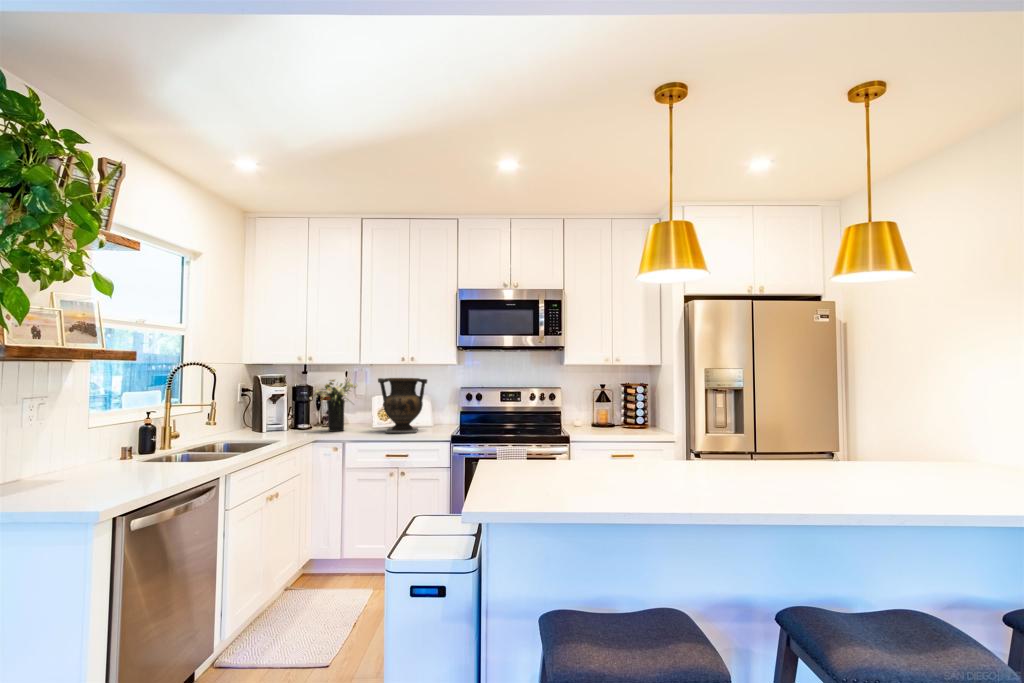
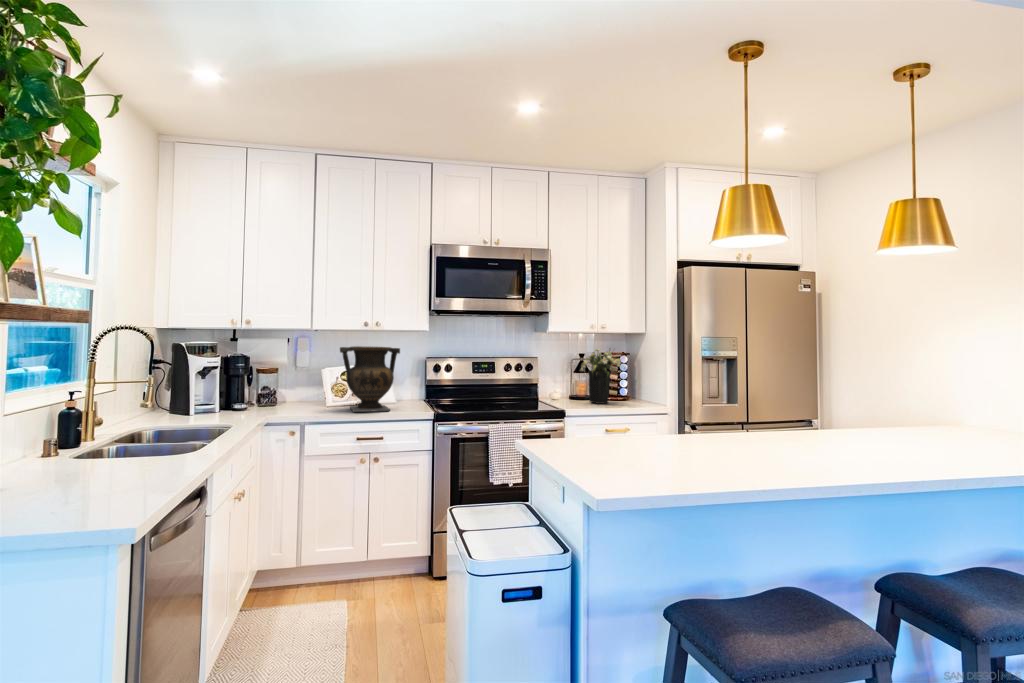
flower arrangement: present [309,379,357,432] -> present [580,349,620,404]

